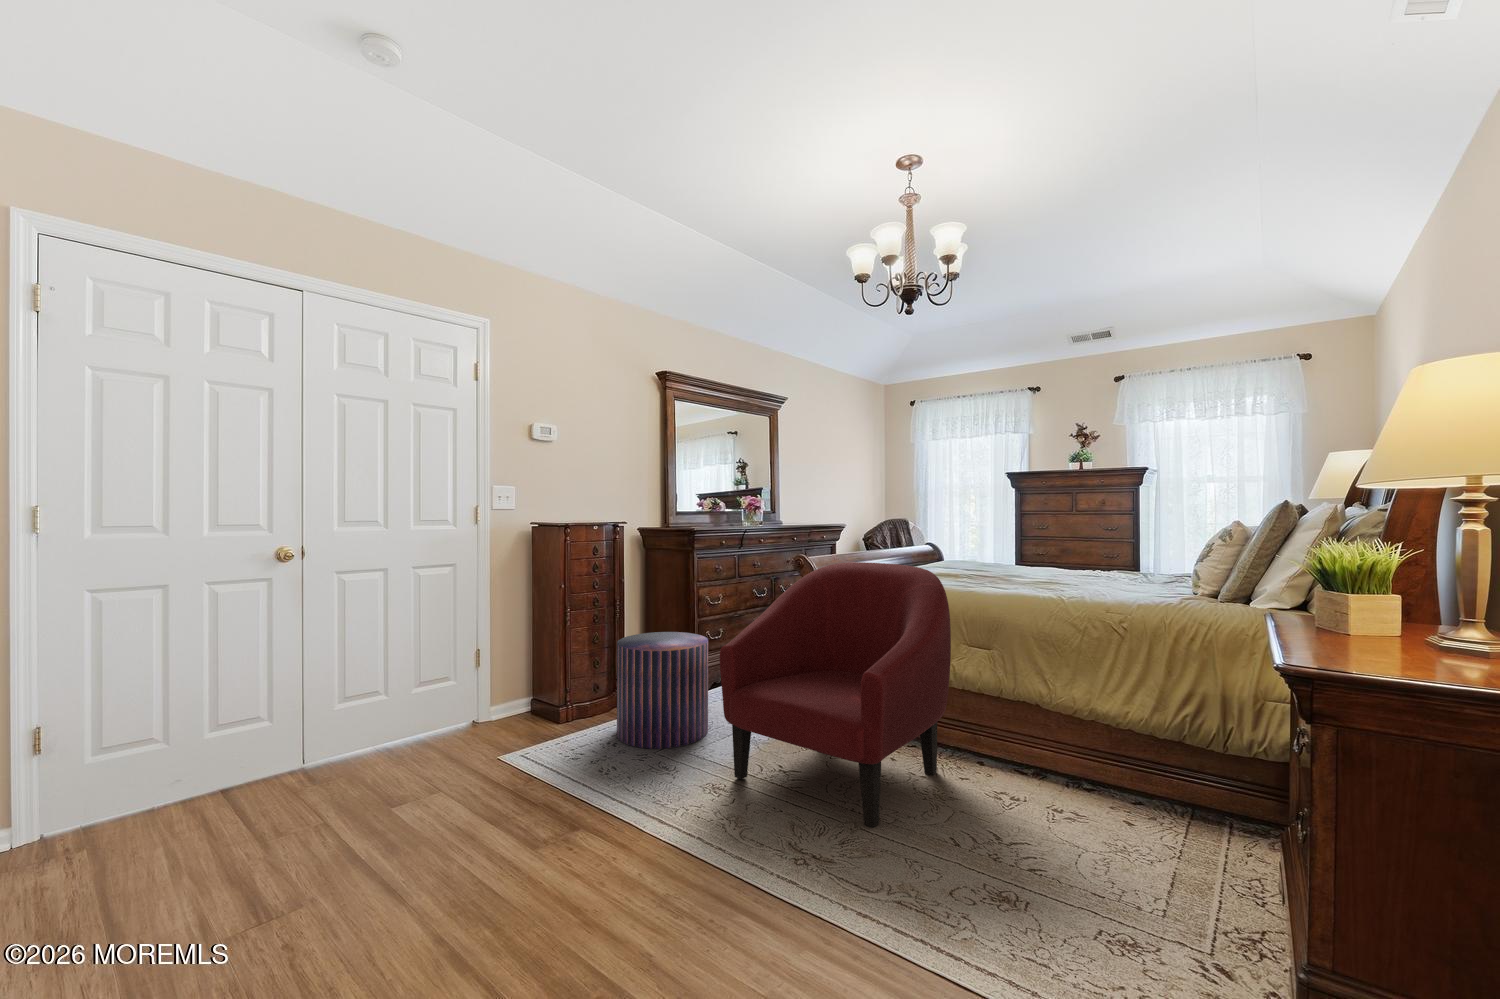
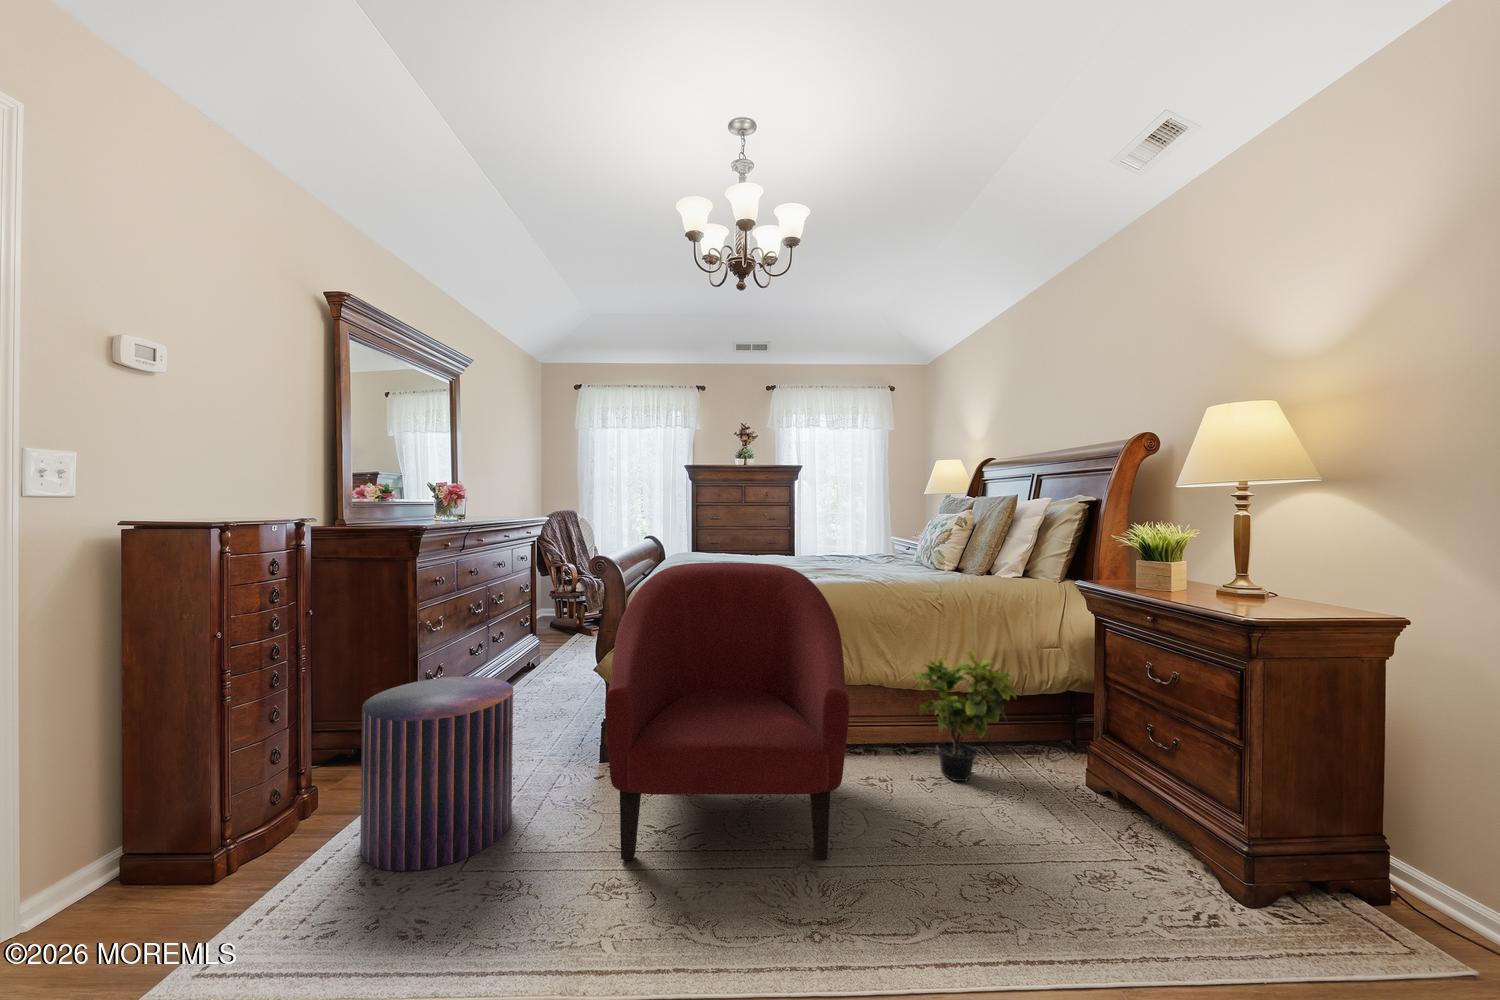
potted plant: none [1058,679,1184,827] -> present [915,651,1016,781]

